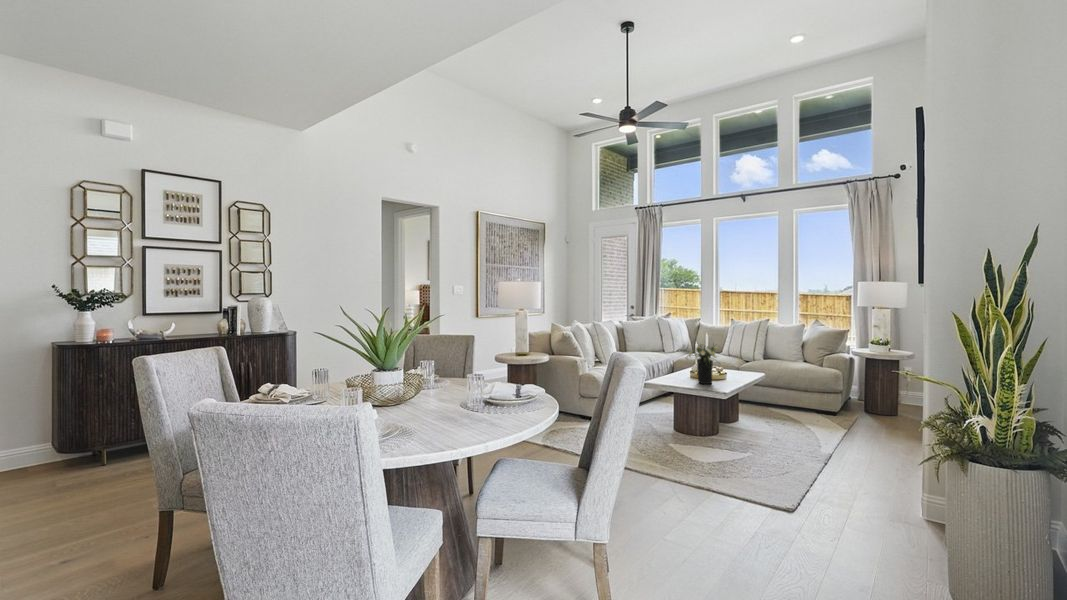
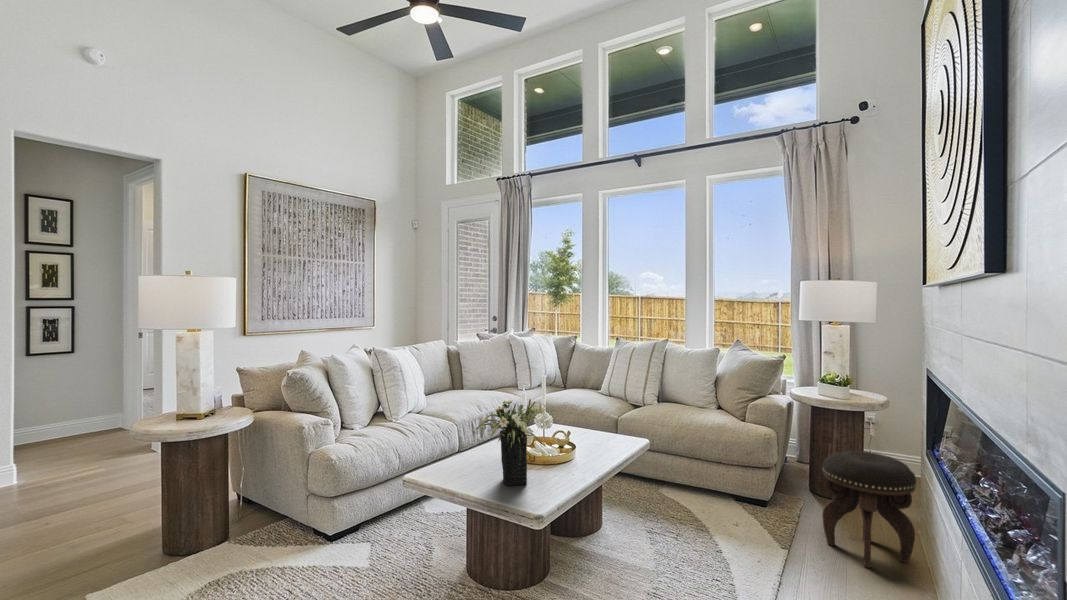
footstool: none [868,378,921,435] -> present [822,451,916,568]

